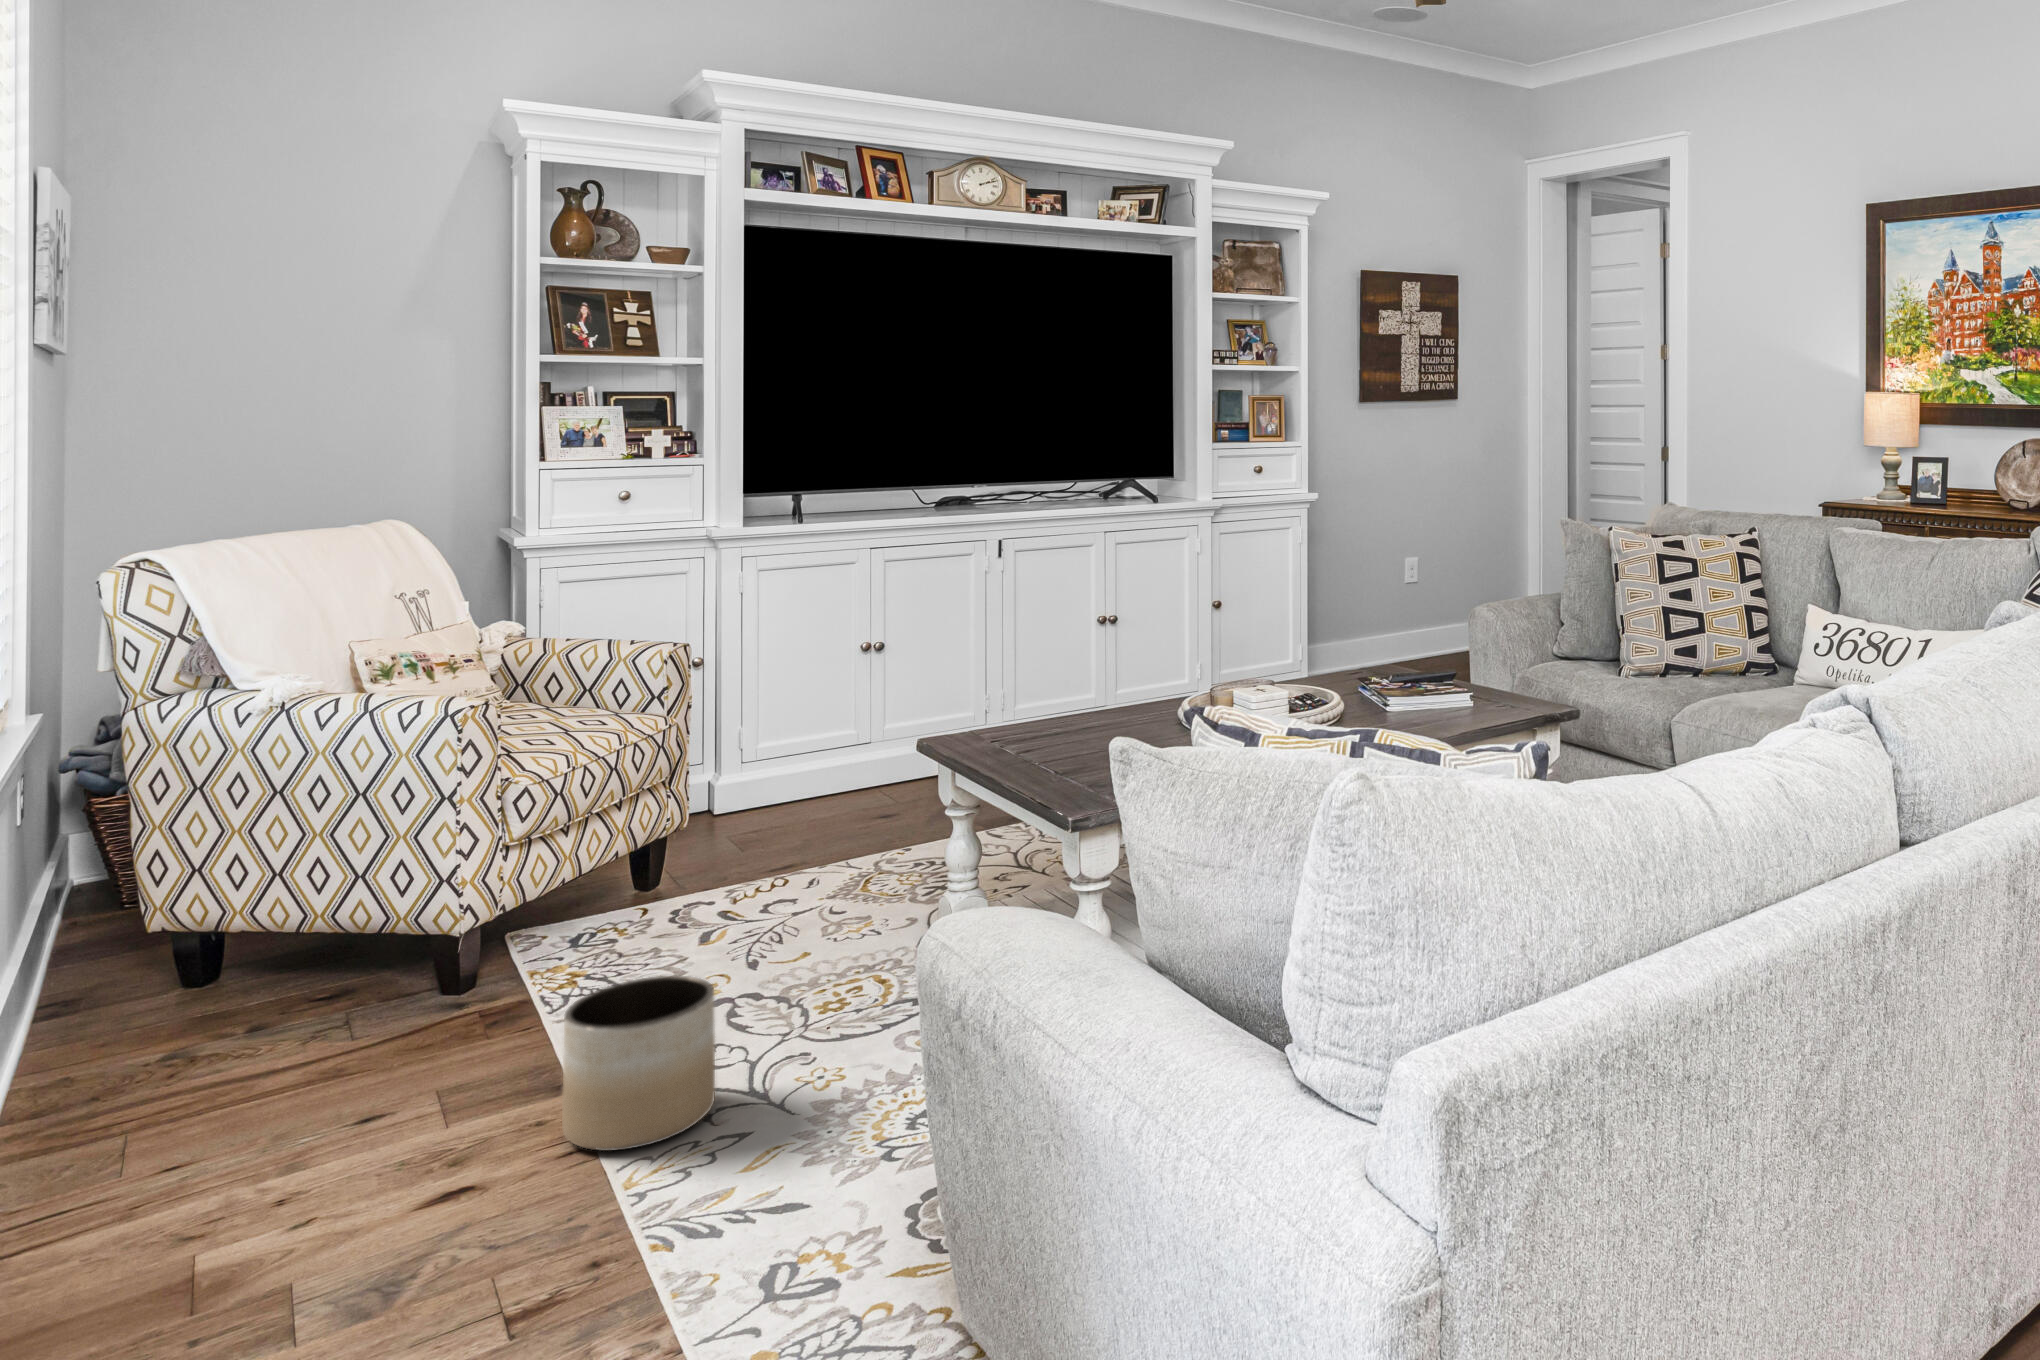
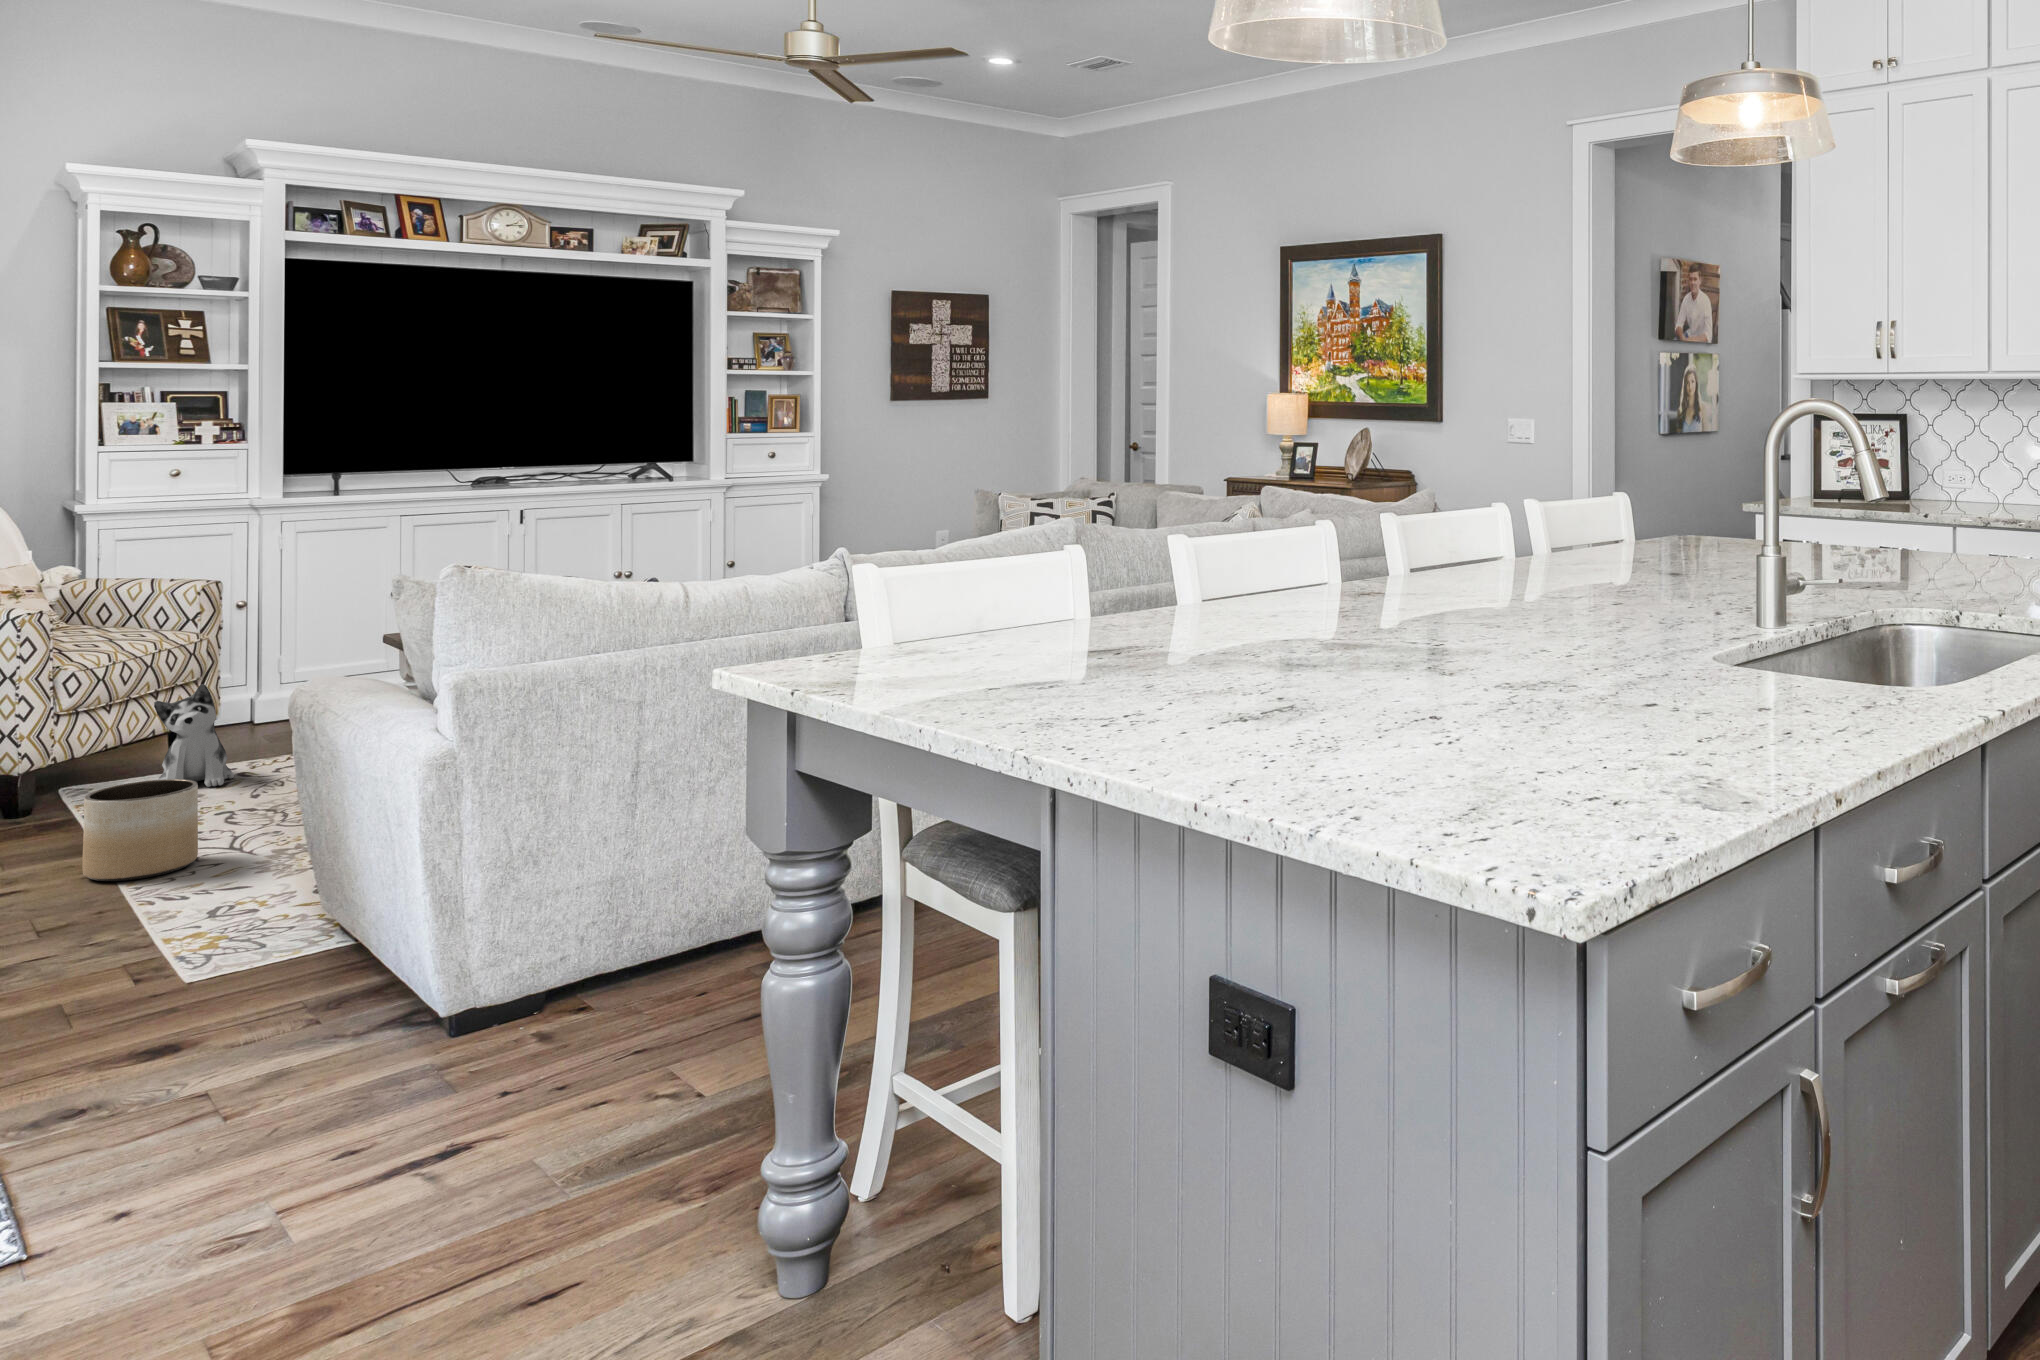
plush toy: none [622,790,717,941] -> present [154,684,234,787]

